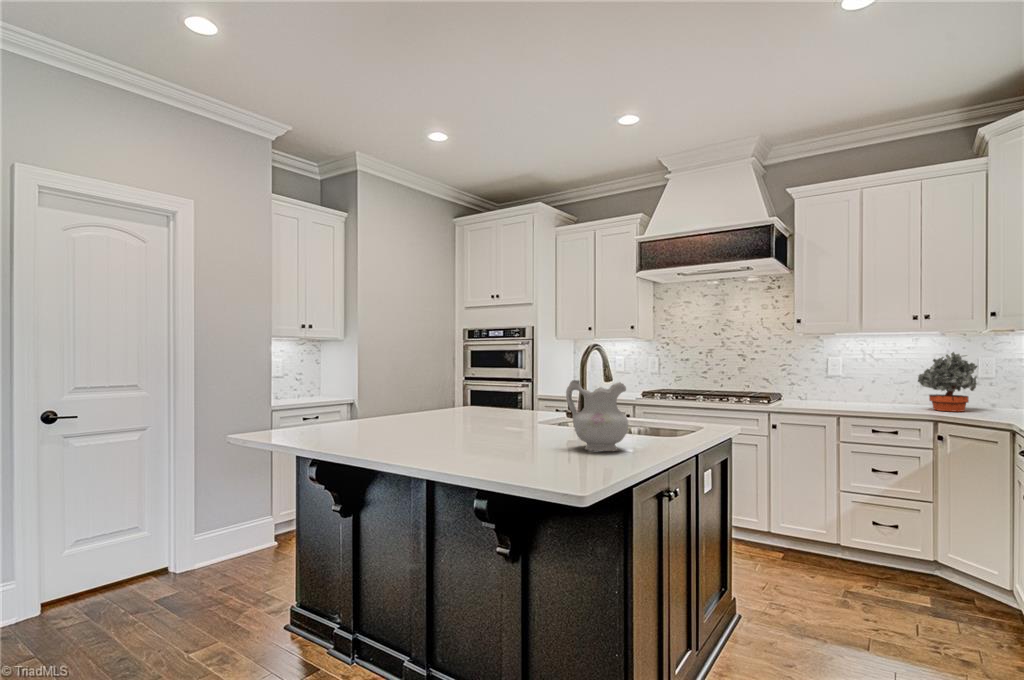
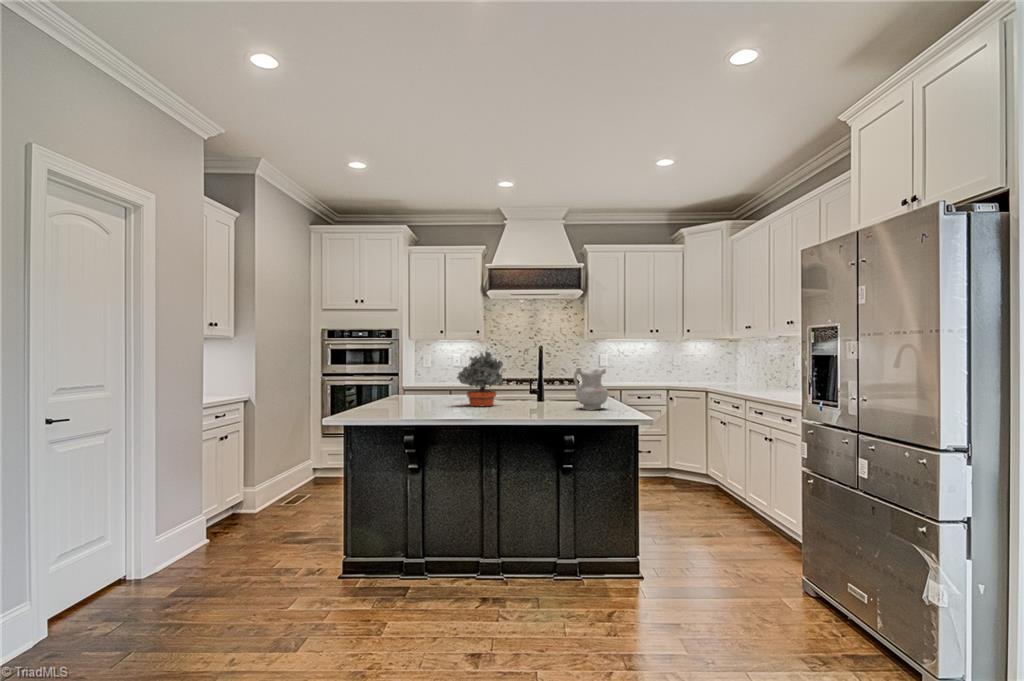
potted plant: present [918,352,977,412] -> present [457,351,503,406]

